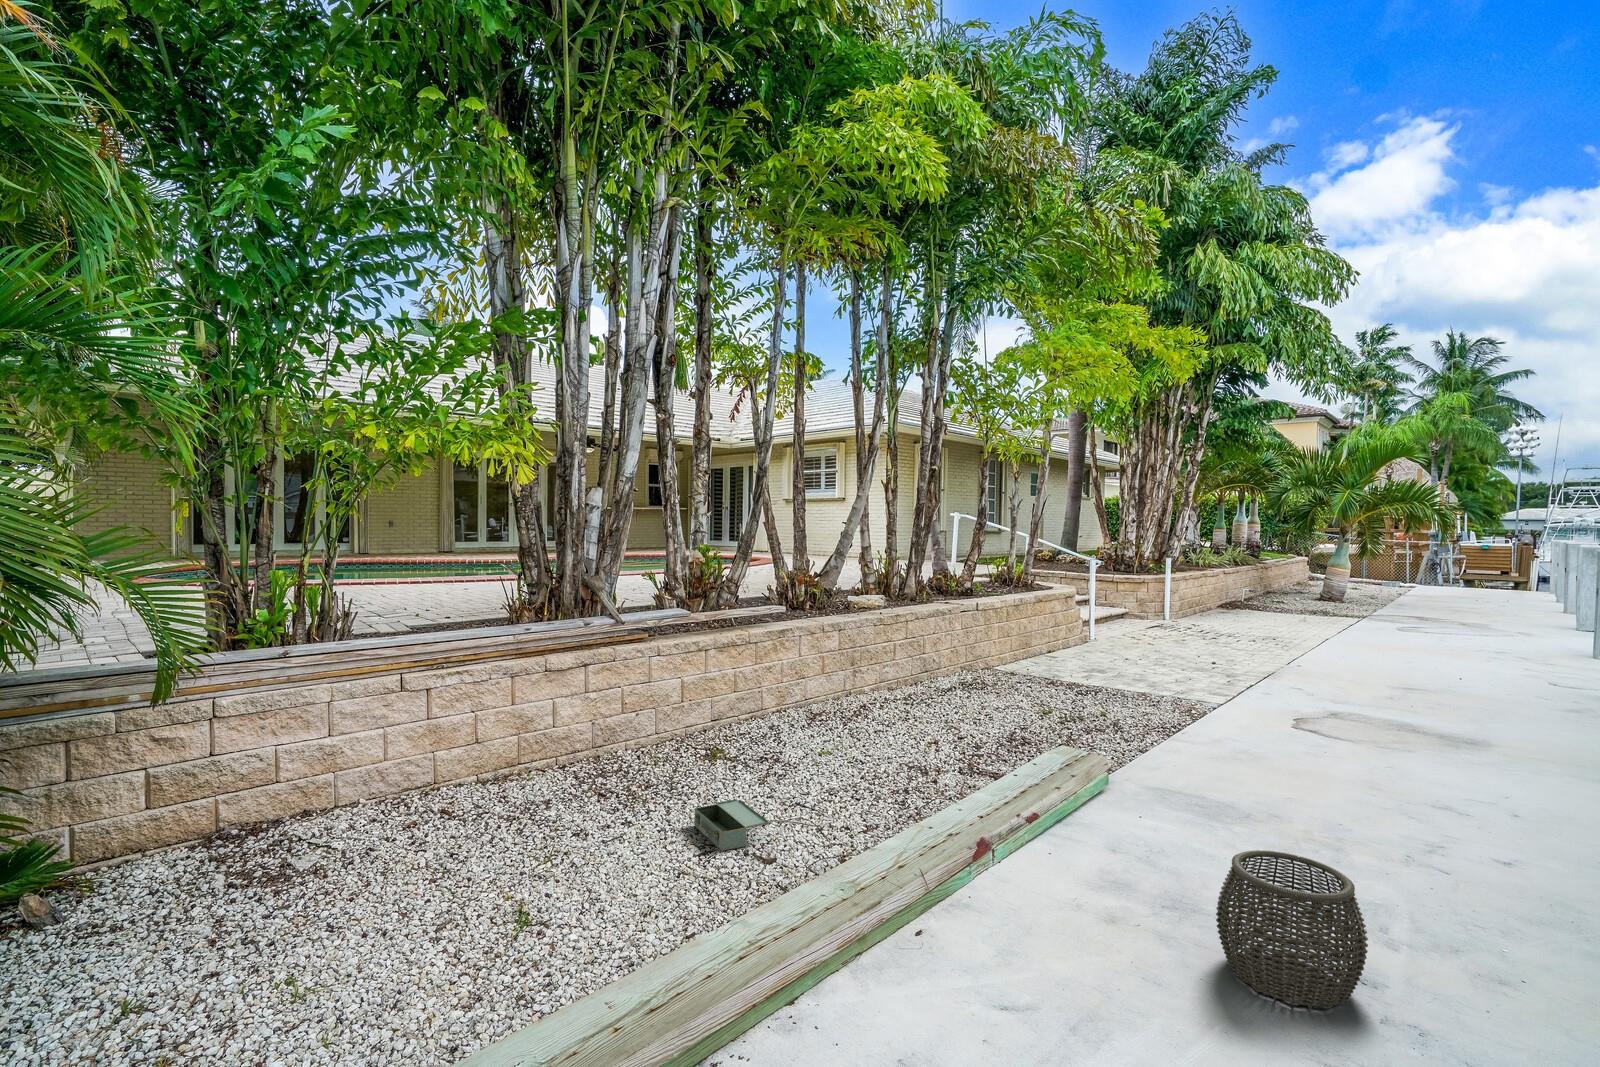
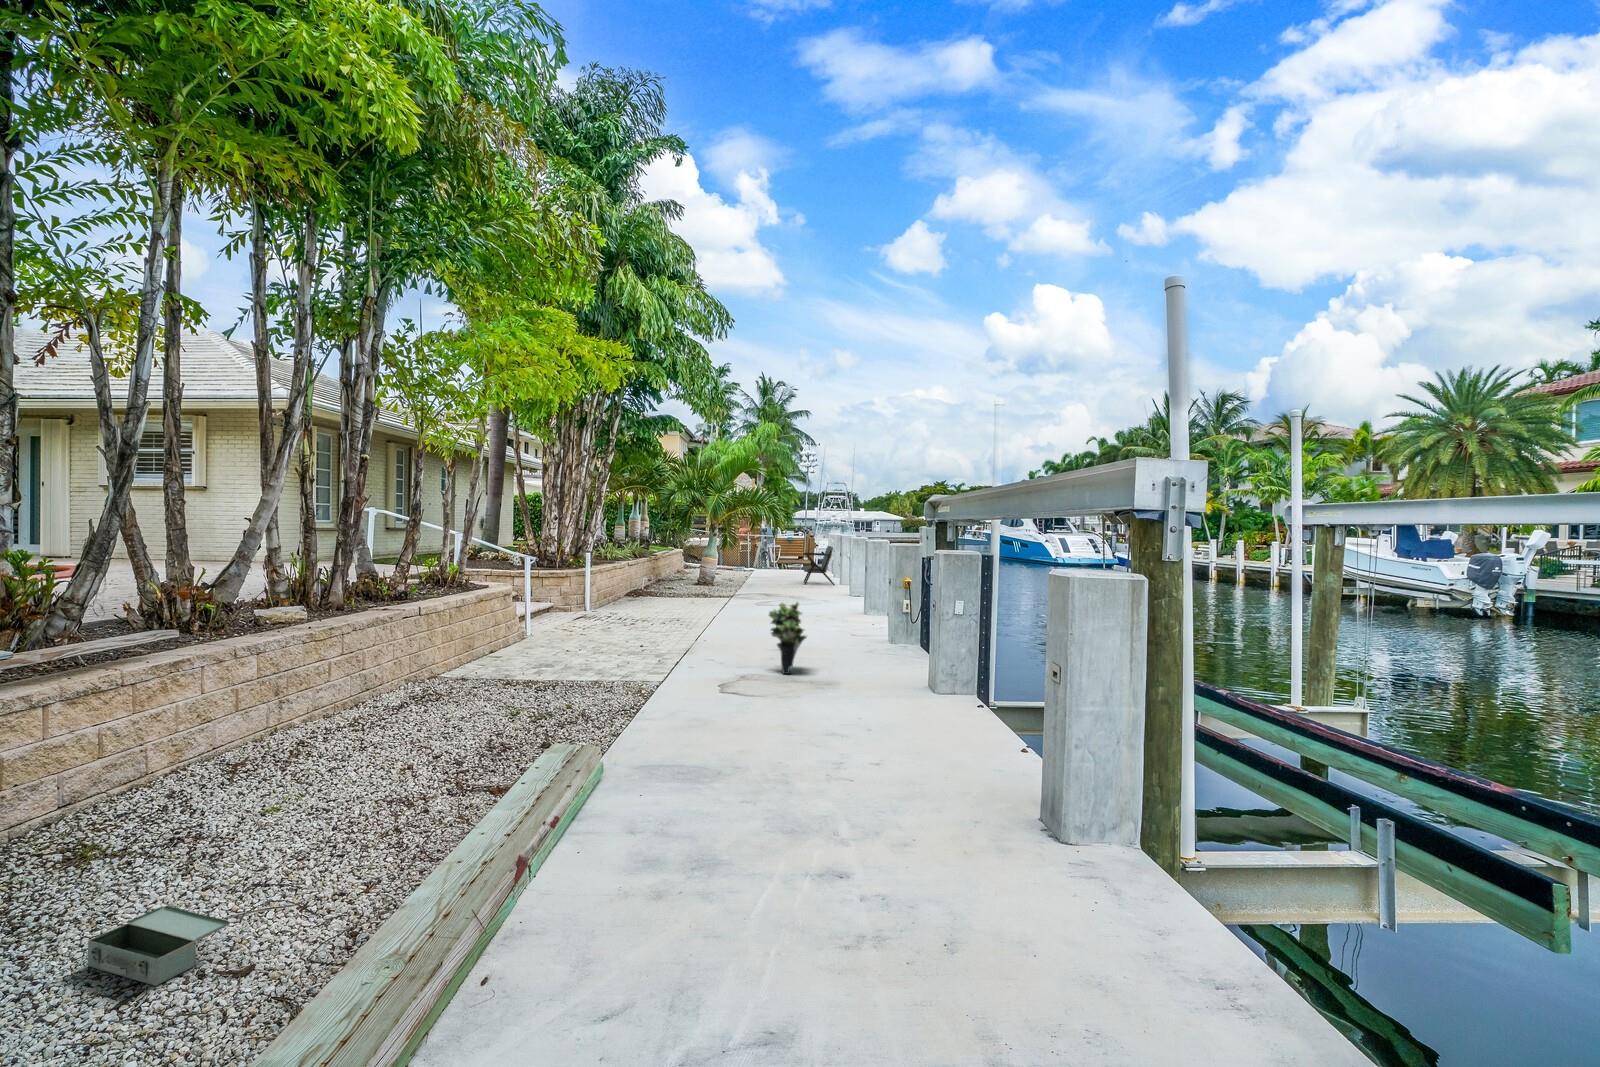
lounge chair: none [1499,560,1559,618] -> present [803,546,835,585]
potted plant: none [1379,629,1444,725] -> present [769,602,806,674]
woven basket: present [1216,850,1368,1009] -> none [746,796,850,919]

